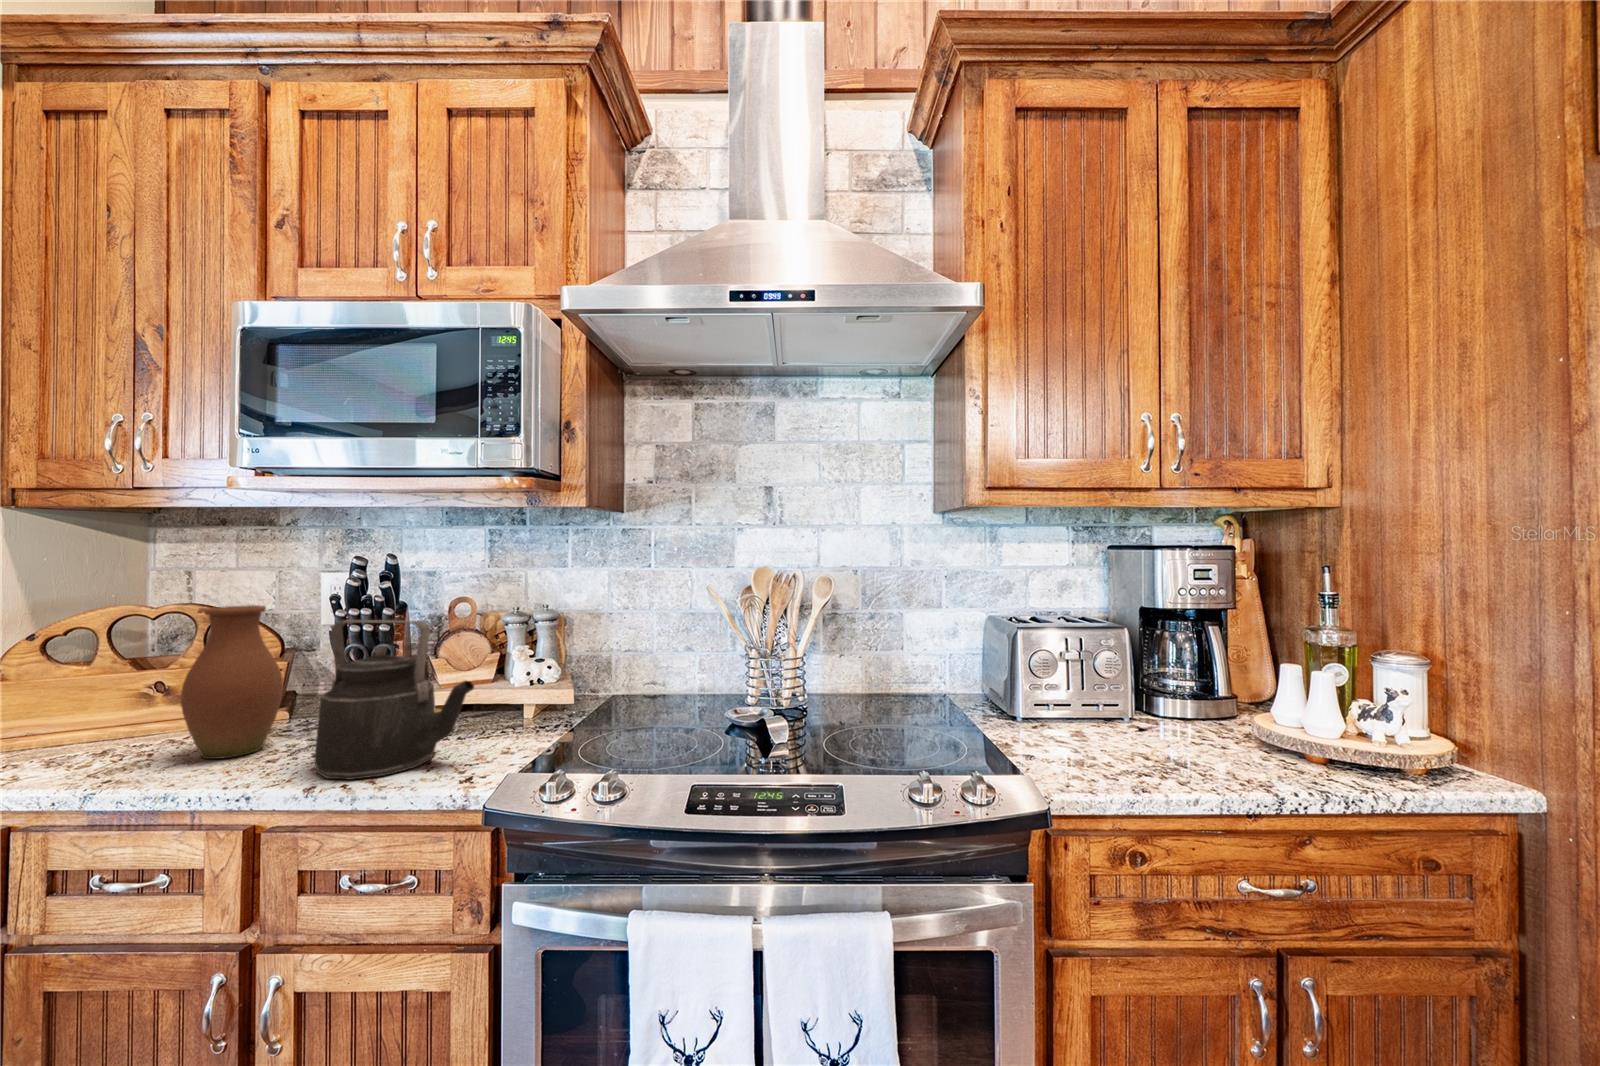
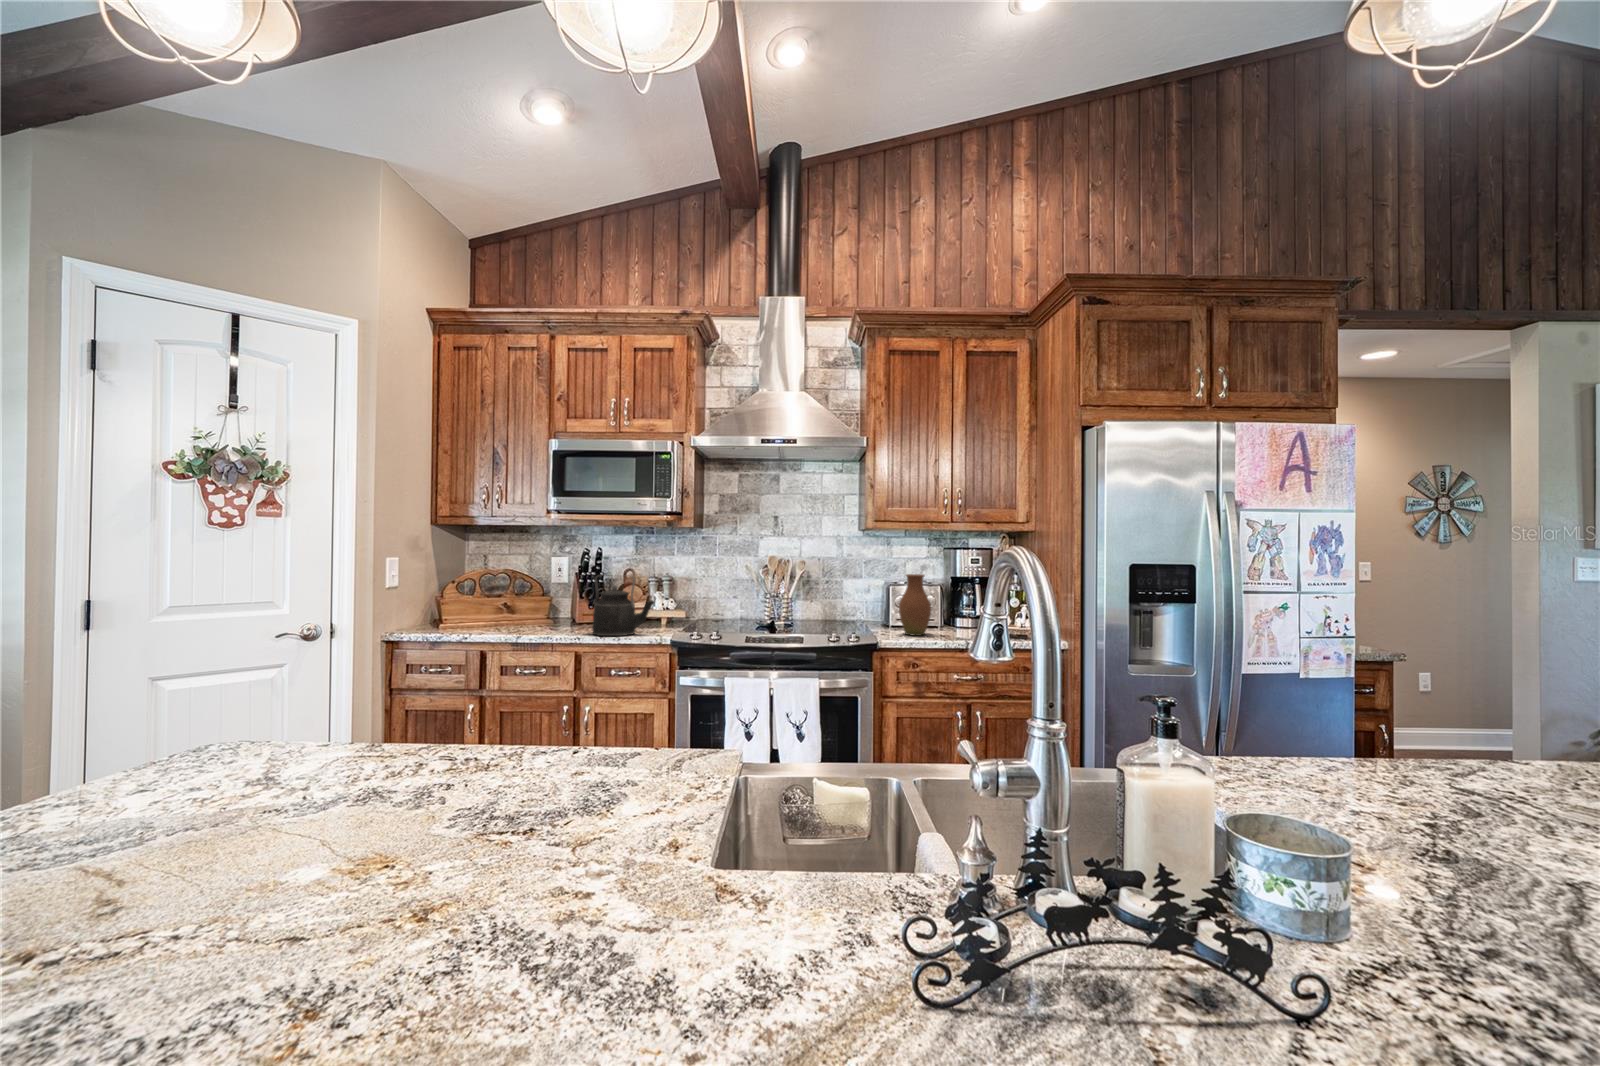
vase: present [181,605,283,759] -> present [899,574,931,636]

